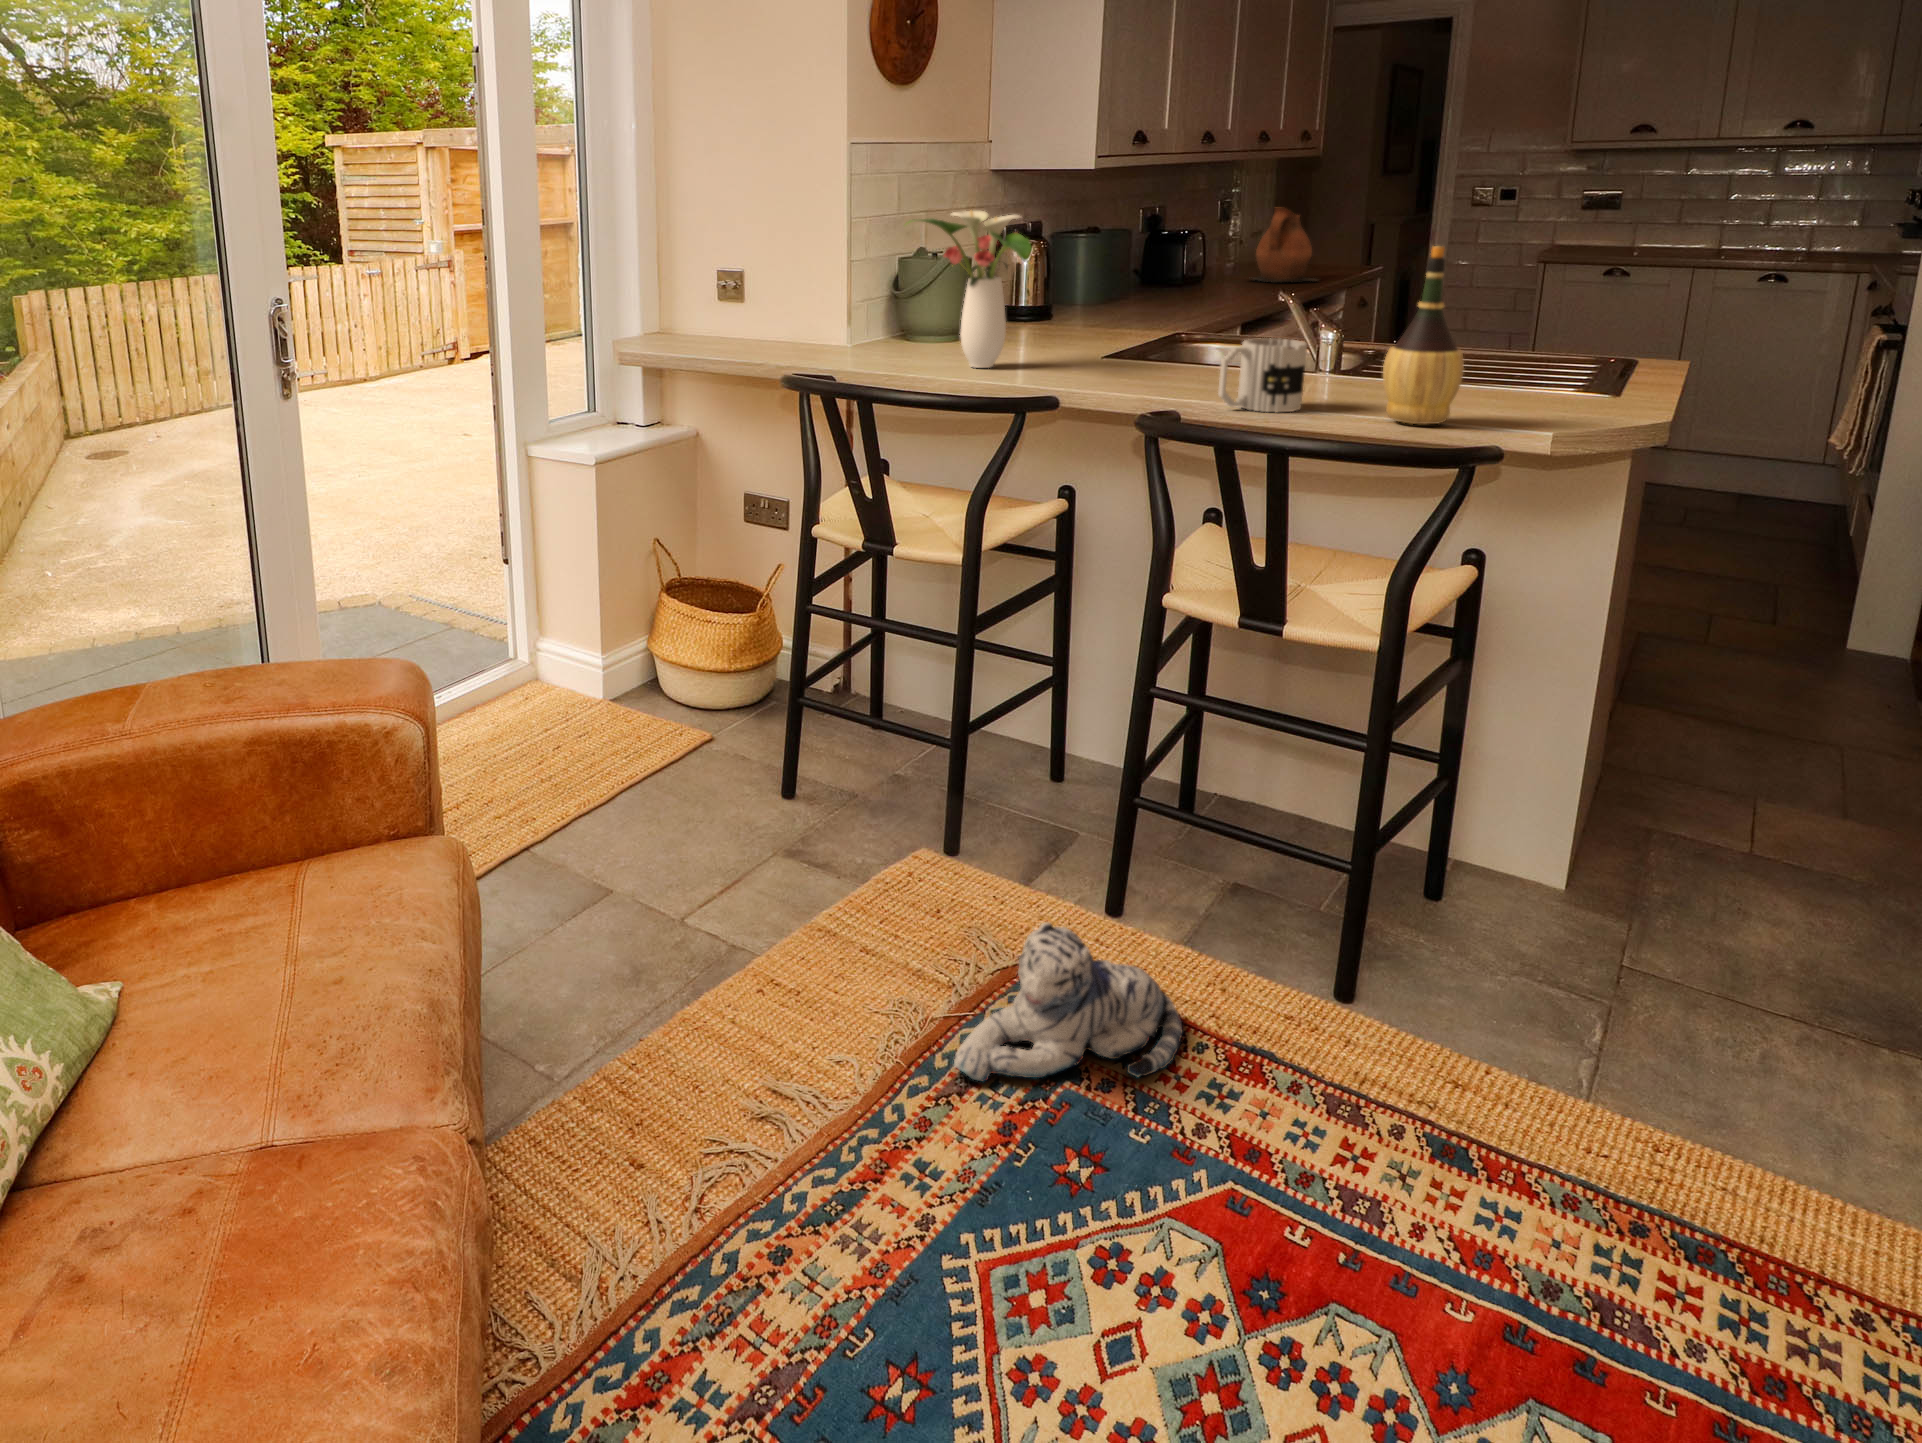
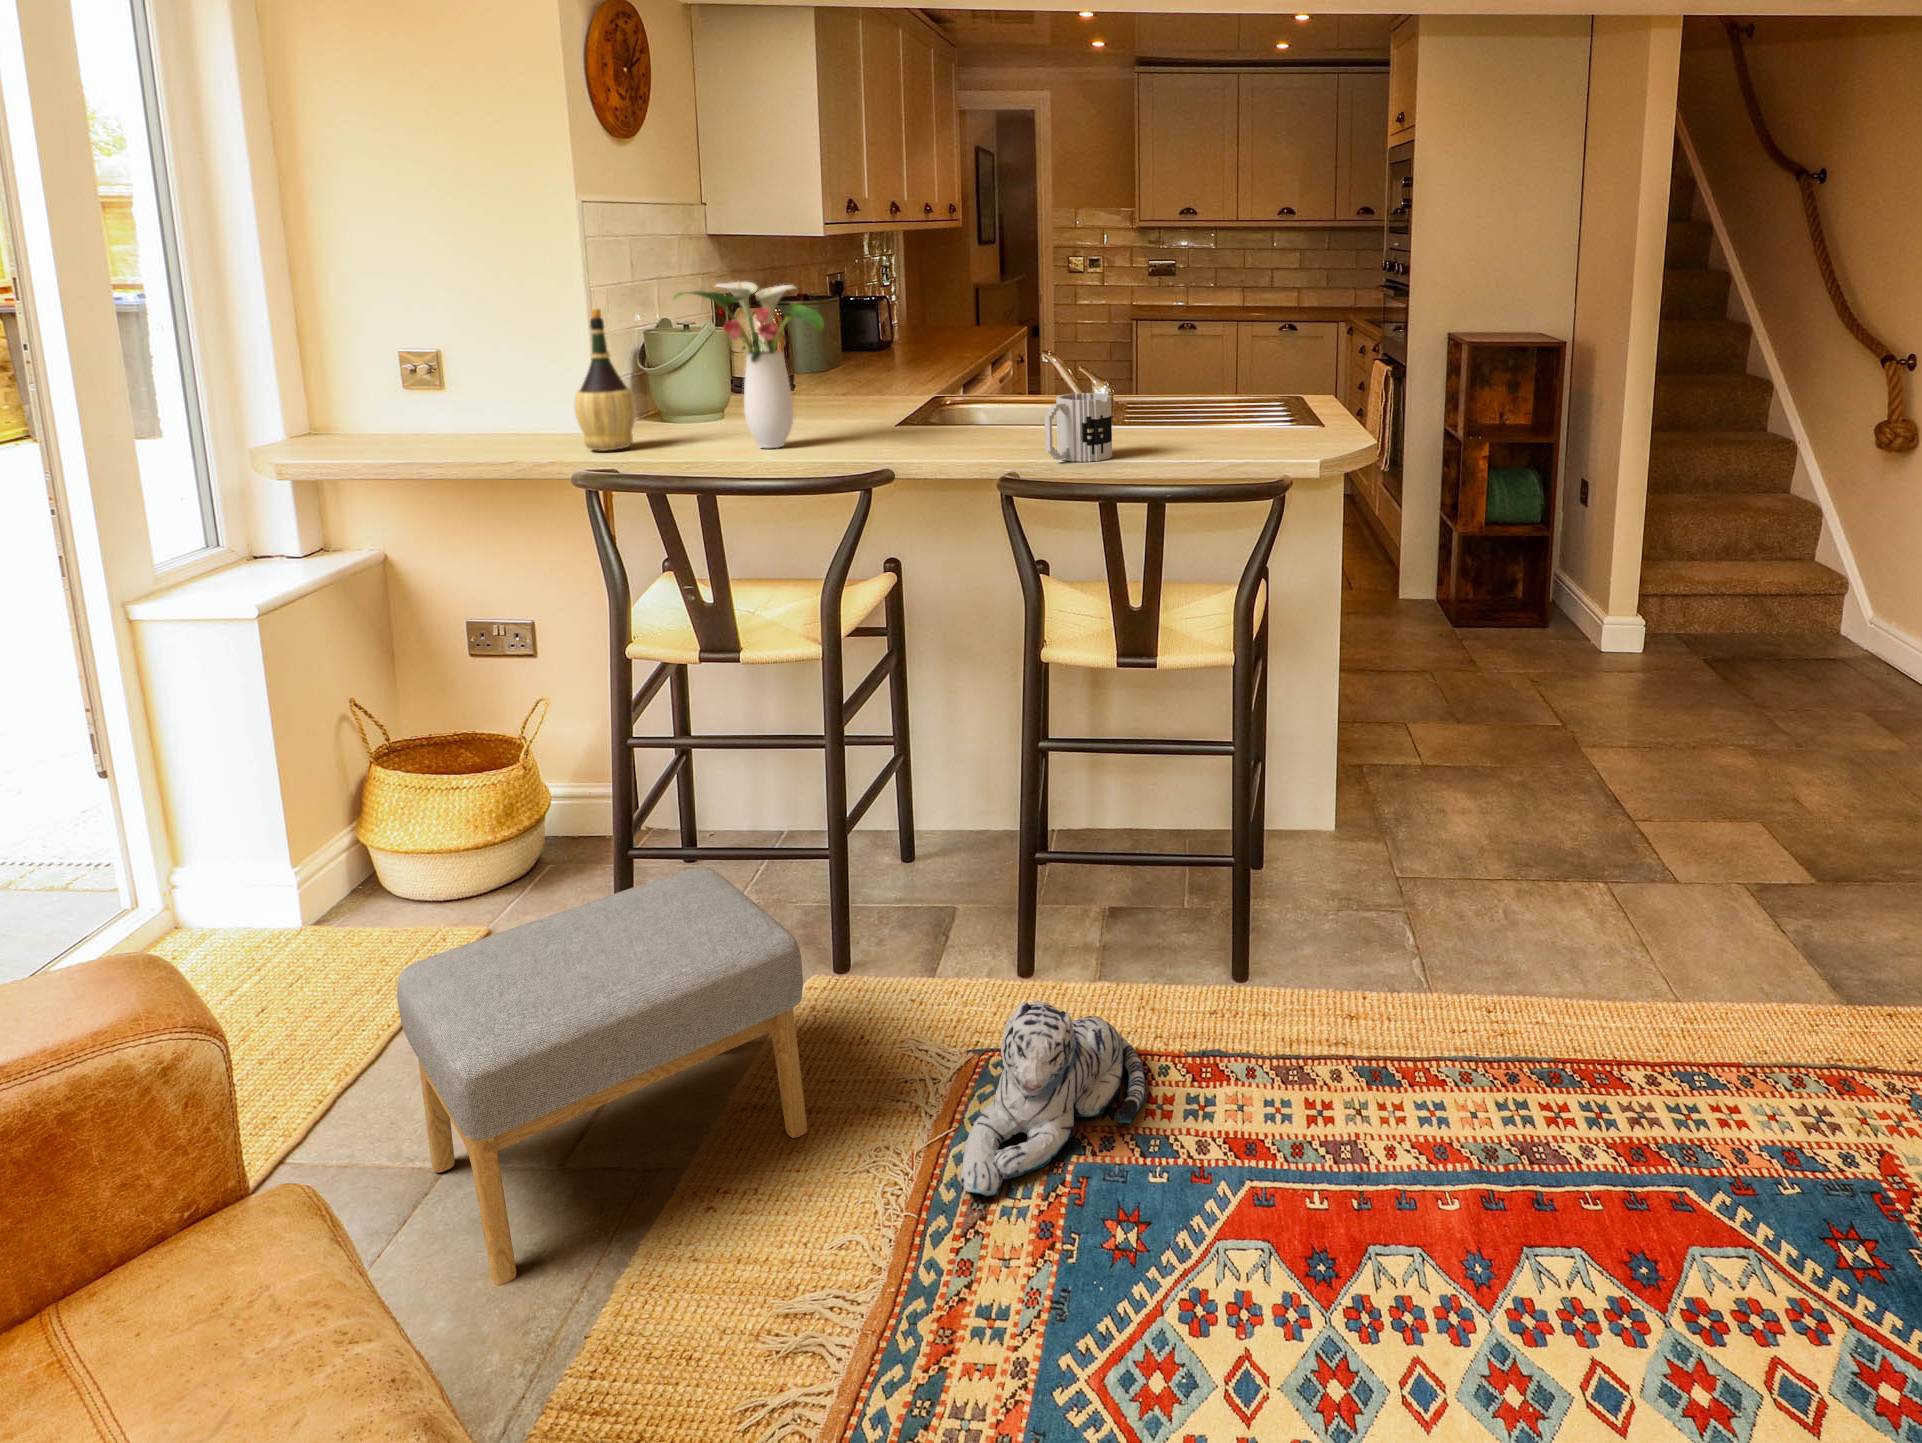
ceramic pitcher: present [1253,208,1317,282] -> none [912,278,977,348]
wine bottle: present [1383,246,1464,424] -> present [575,309,636,451]
footstool: none [588,721,867,982] -> present [397,867,807,1285]

